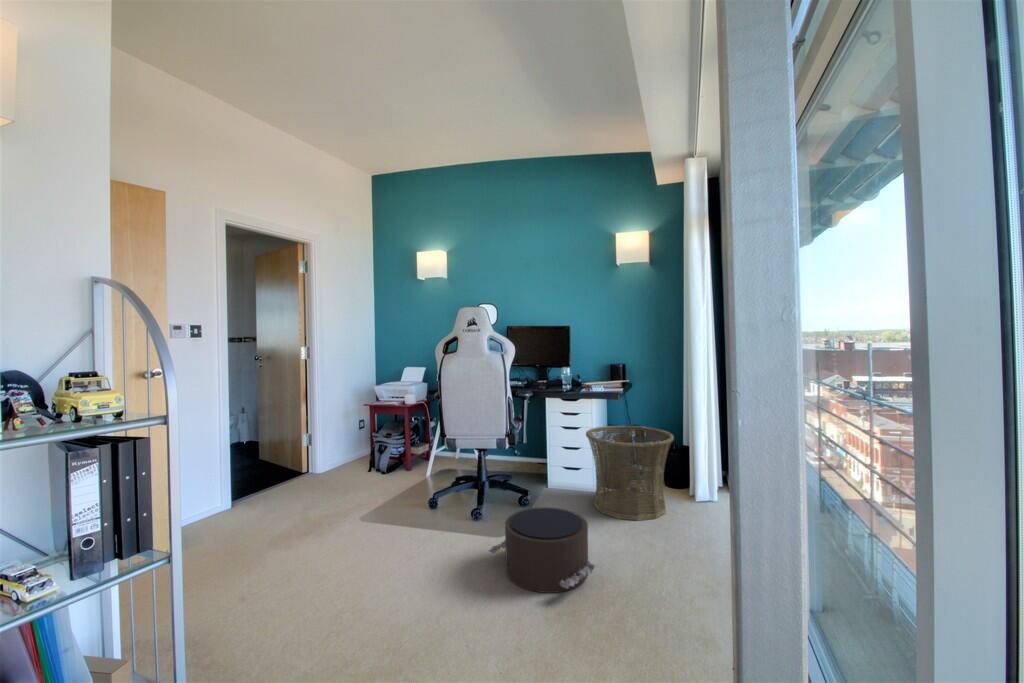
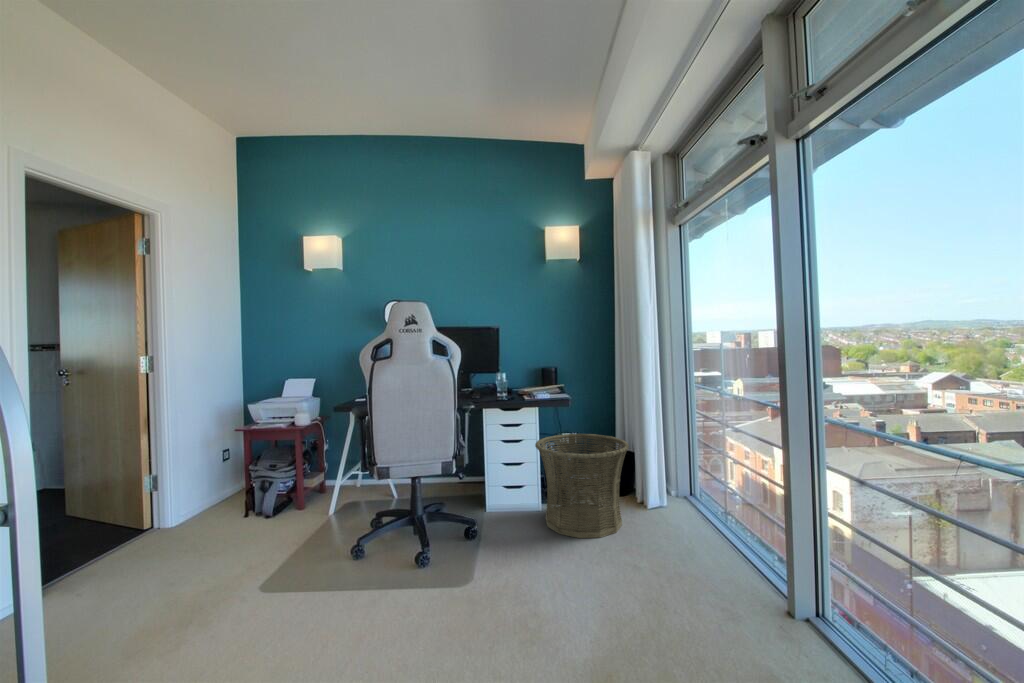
pouf: present [489,507,595,593] -> none [464,539,599,650]

